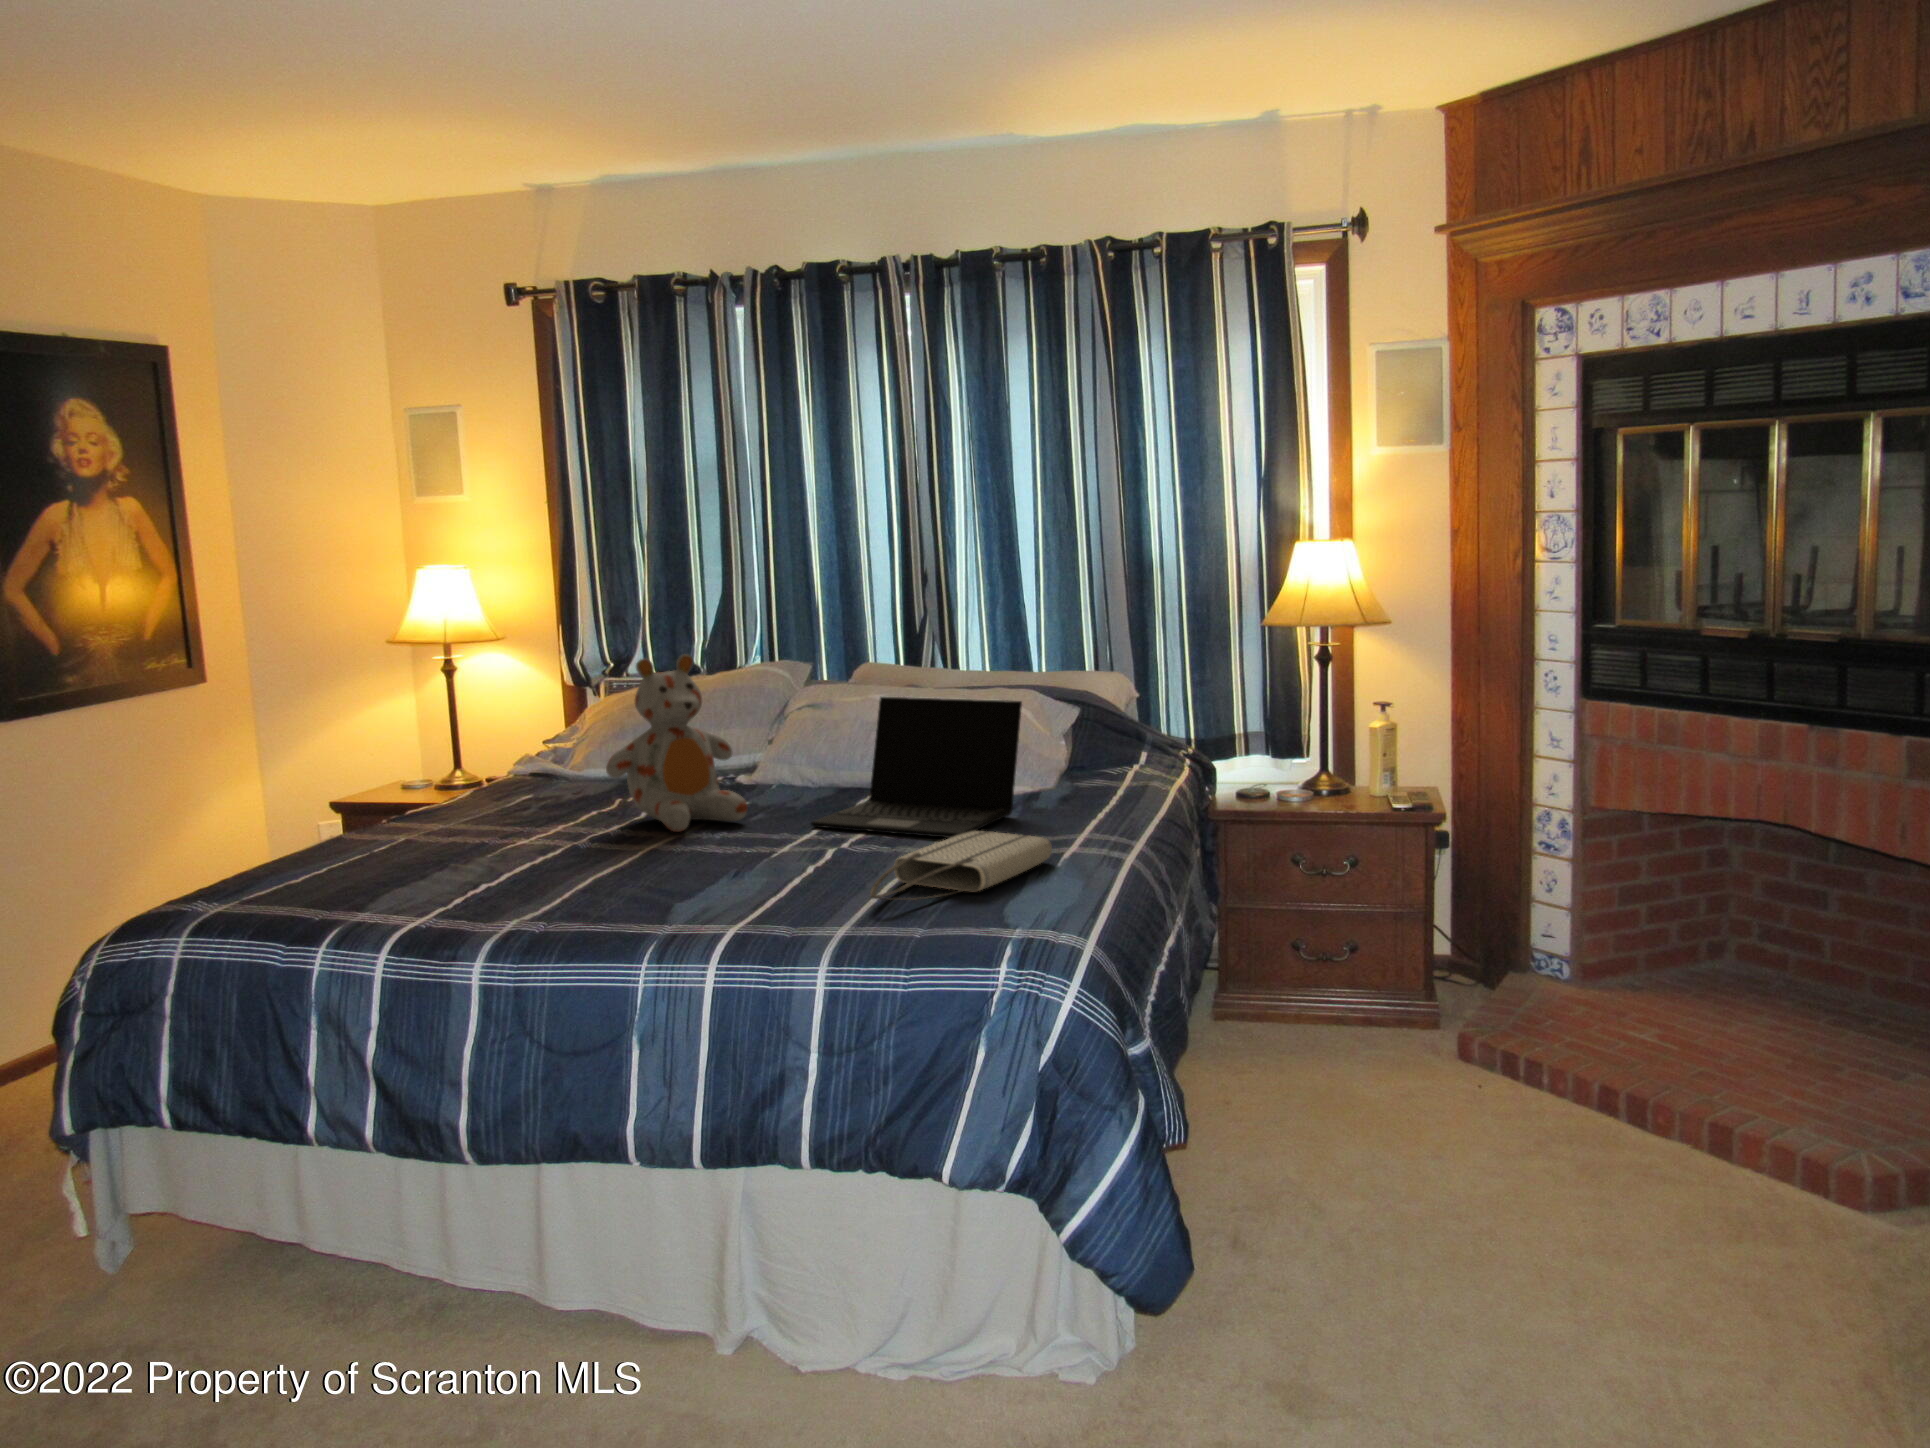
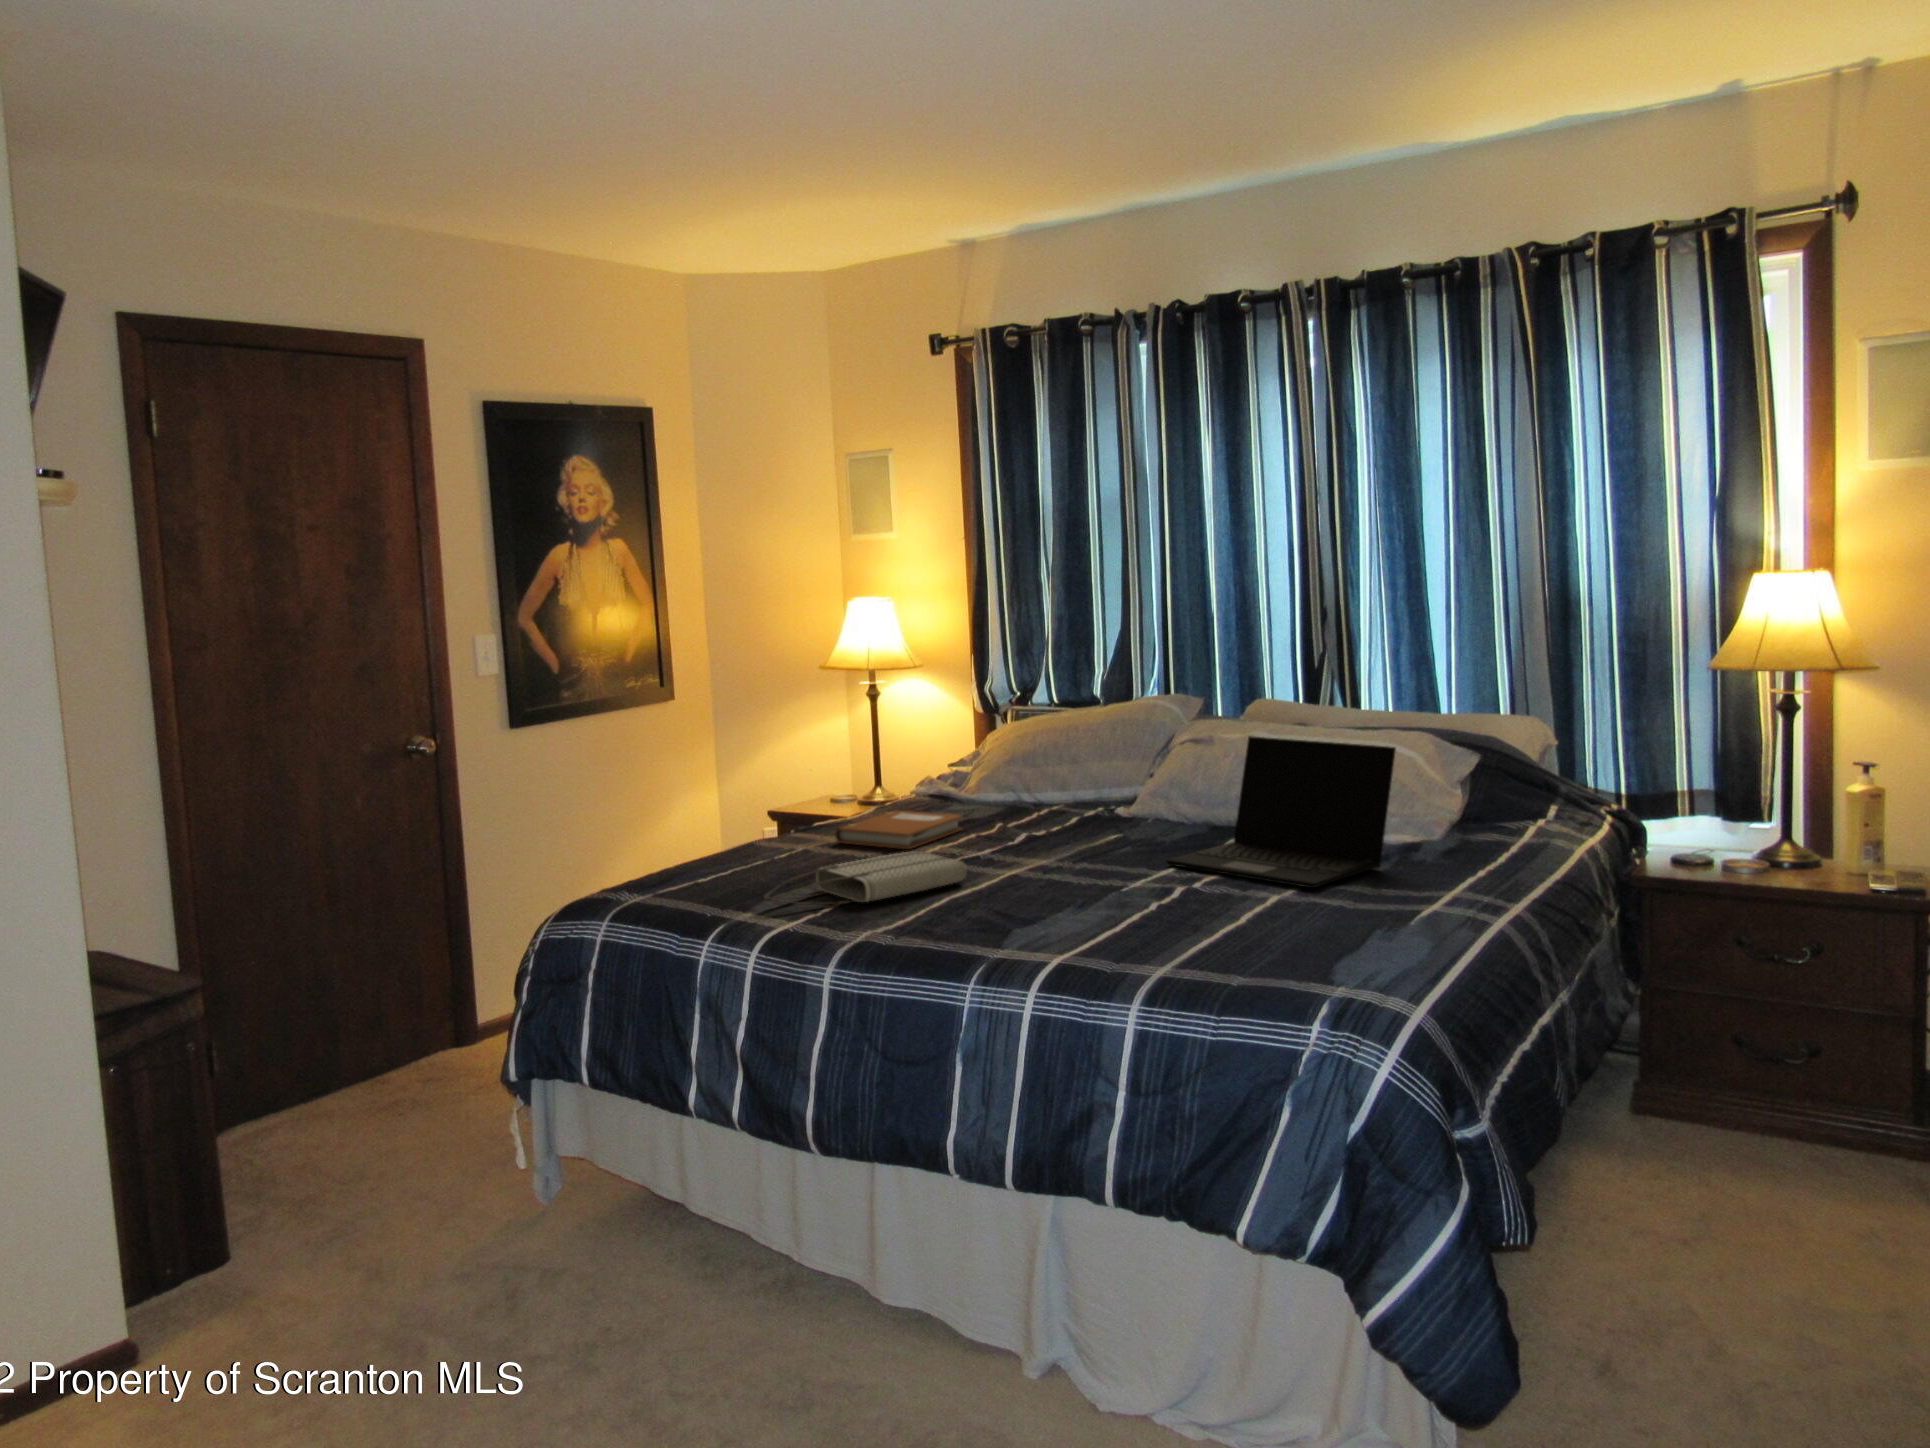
stuffed bear: present [606,654,748,832] -> none [976,688,1107,861]
notebook: none [442,791,584,831] -> present [835,811,962,849]
tote bag: present [870,831,1052,900] -> present [764,851,967,903]

